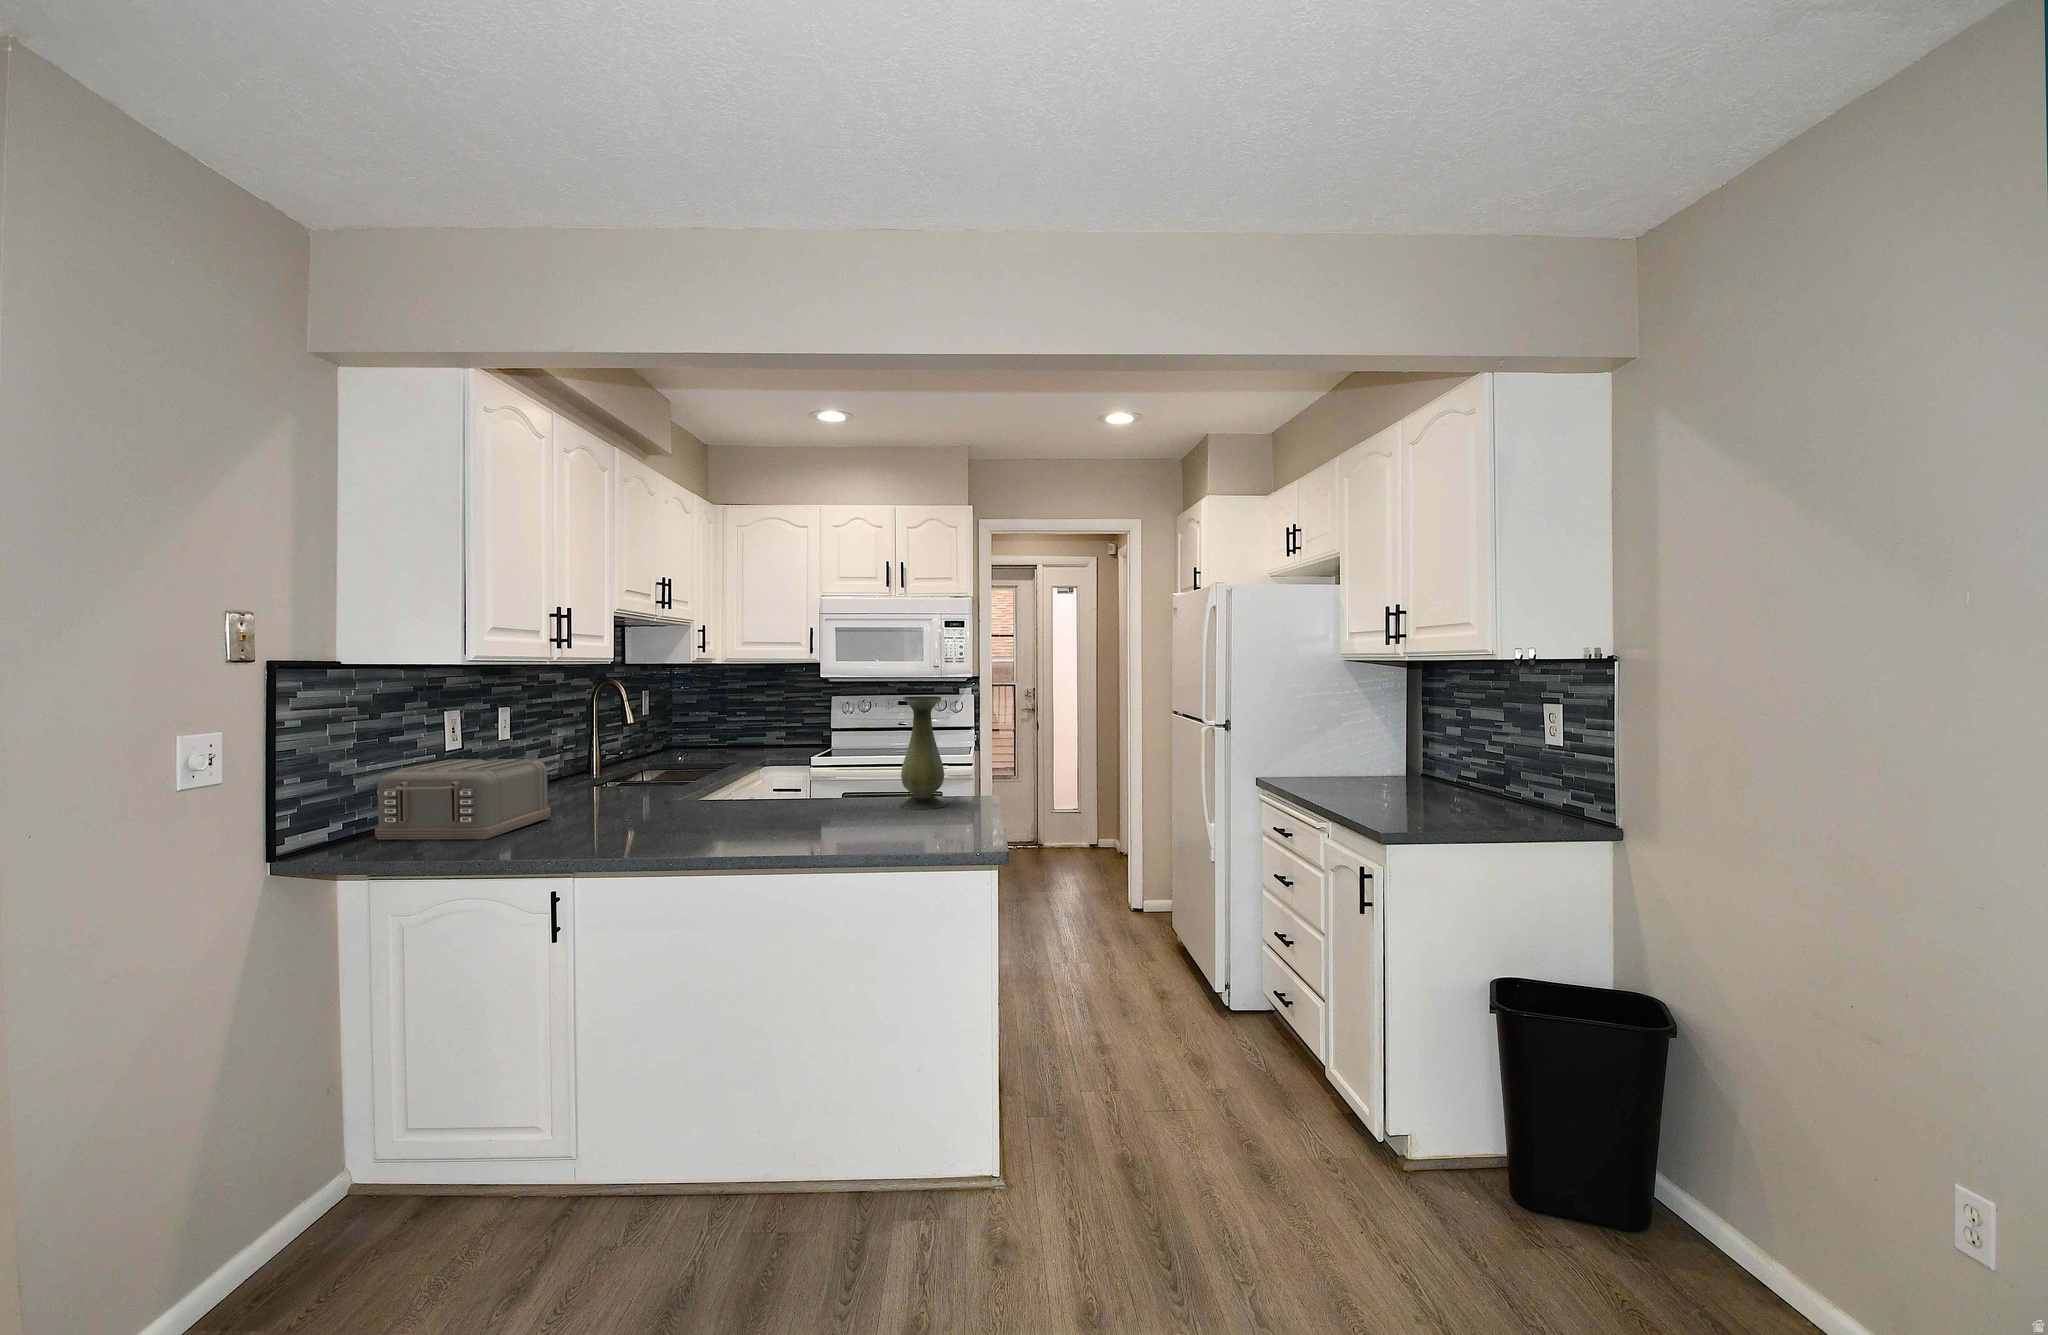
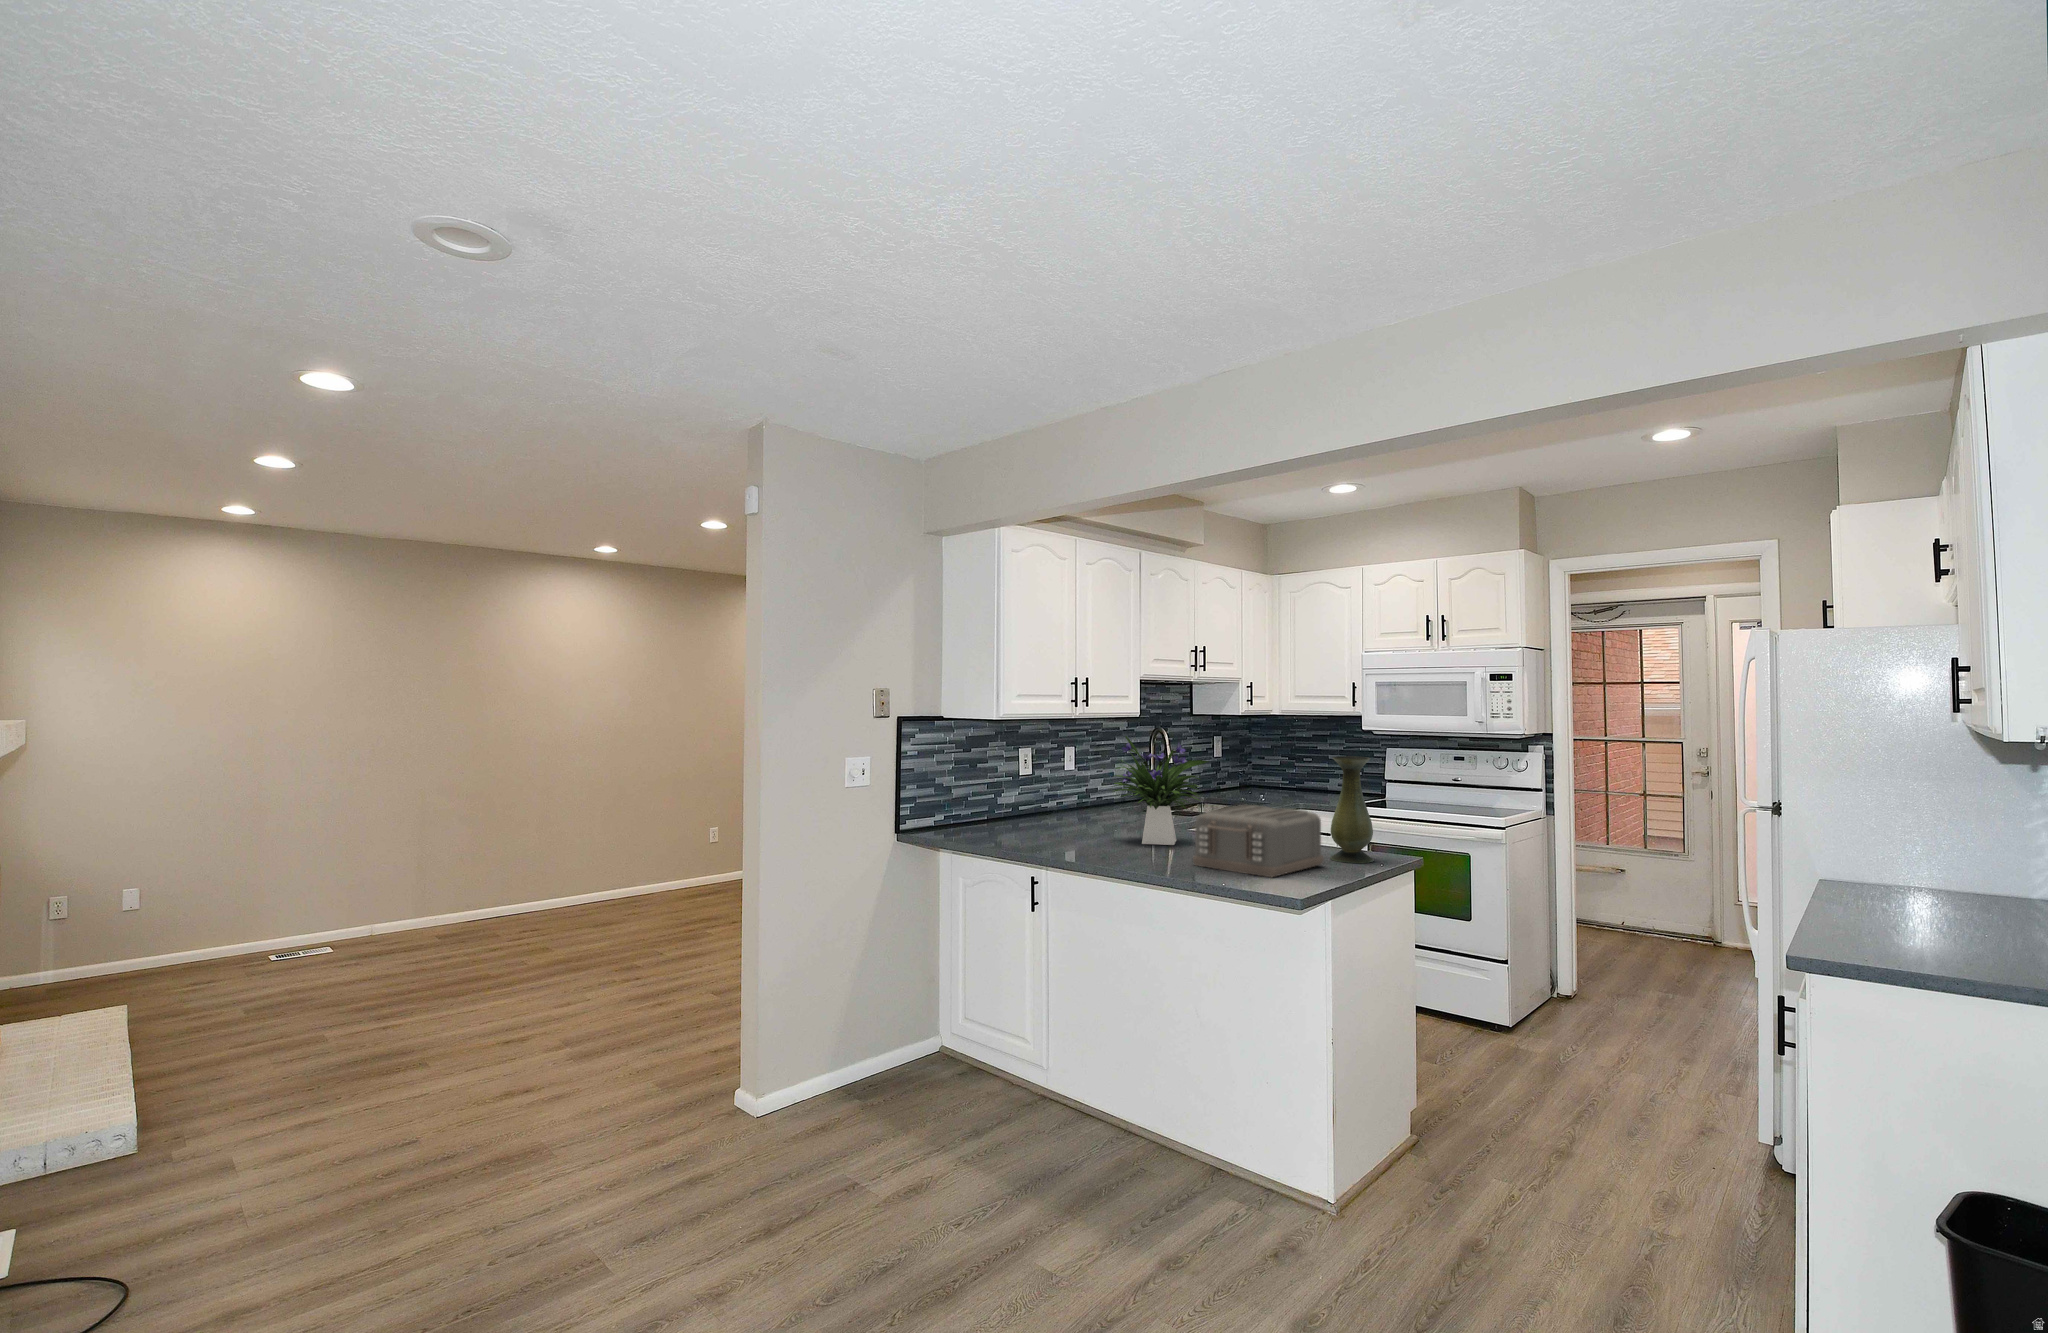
flower arrangement: none [620,685,753,820] -> present [1112,736,1209,845]
toaster: present [375,759,551,840] -> present [1193,805,1324,877]

